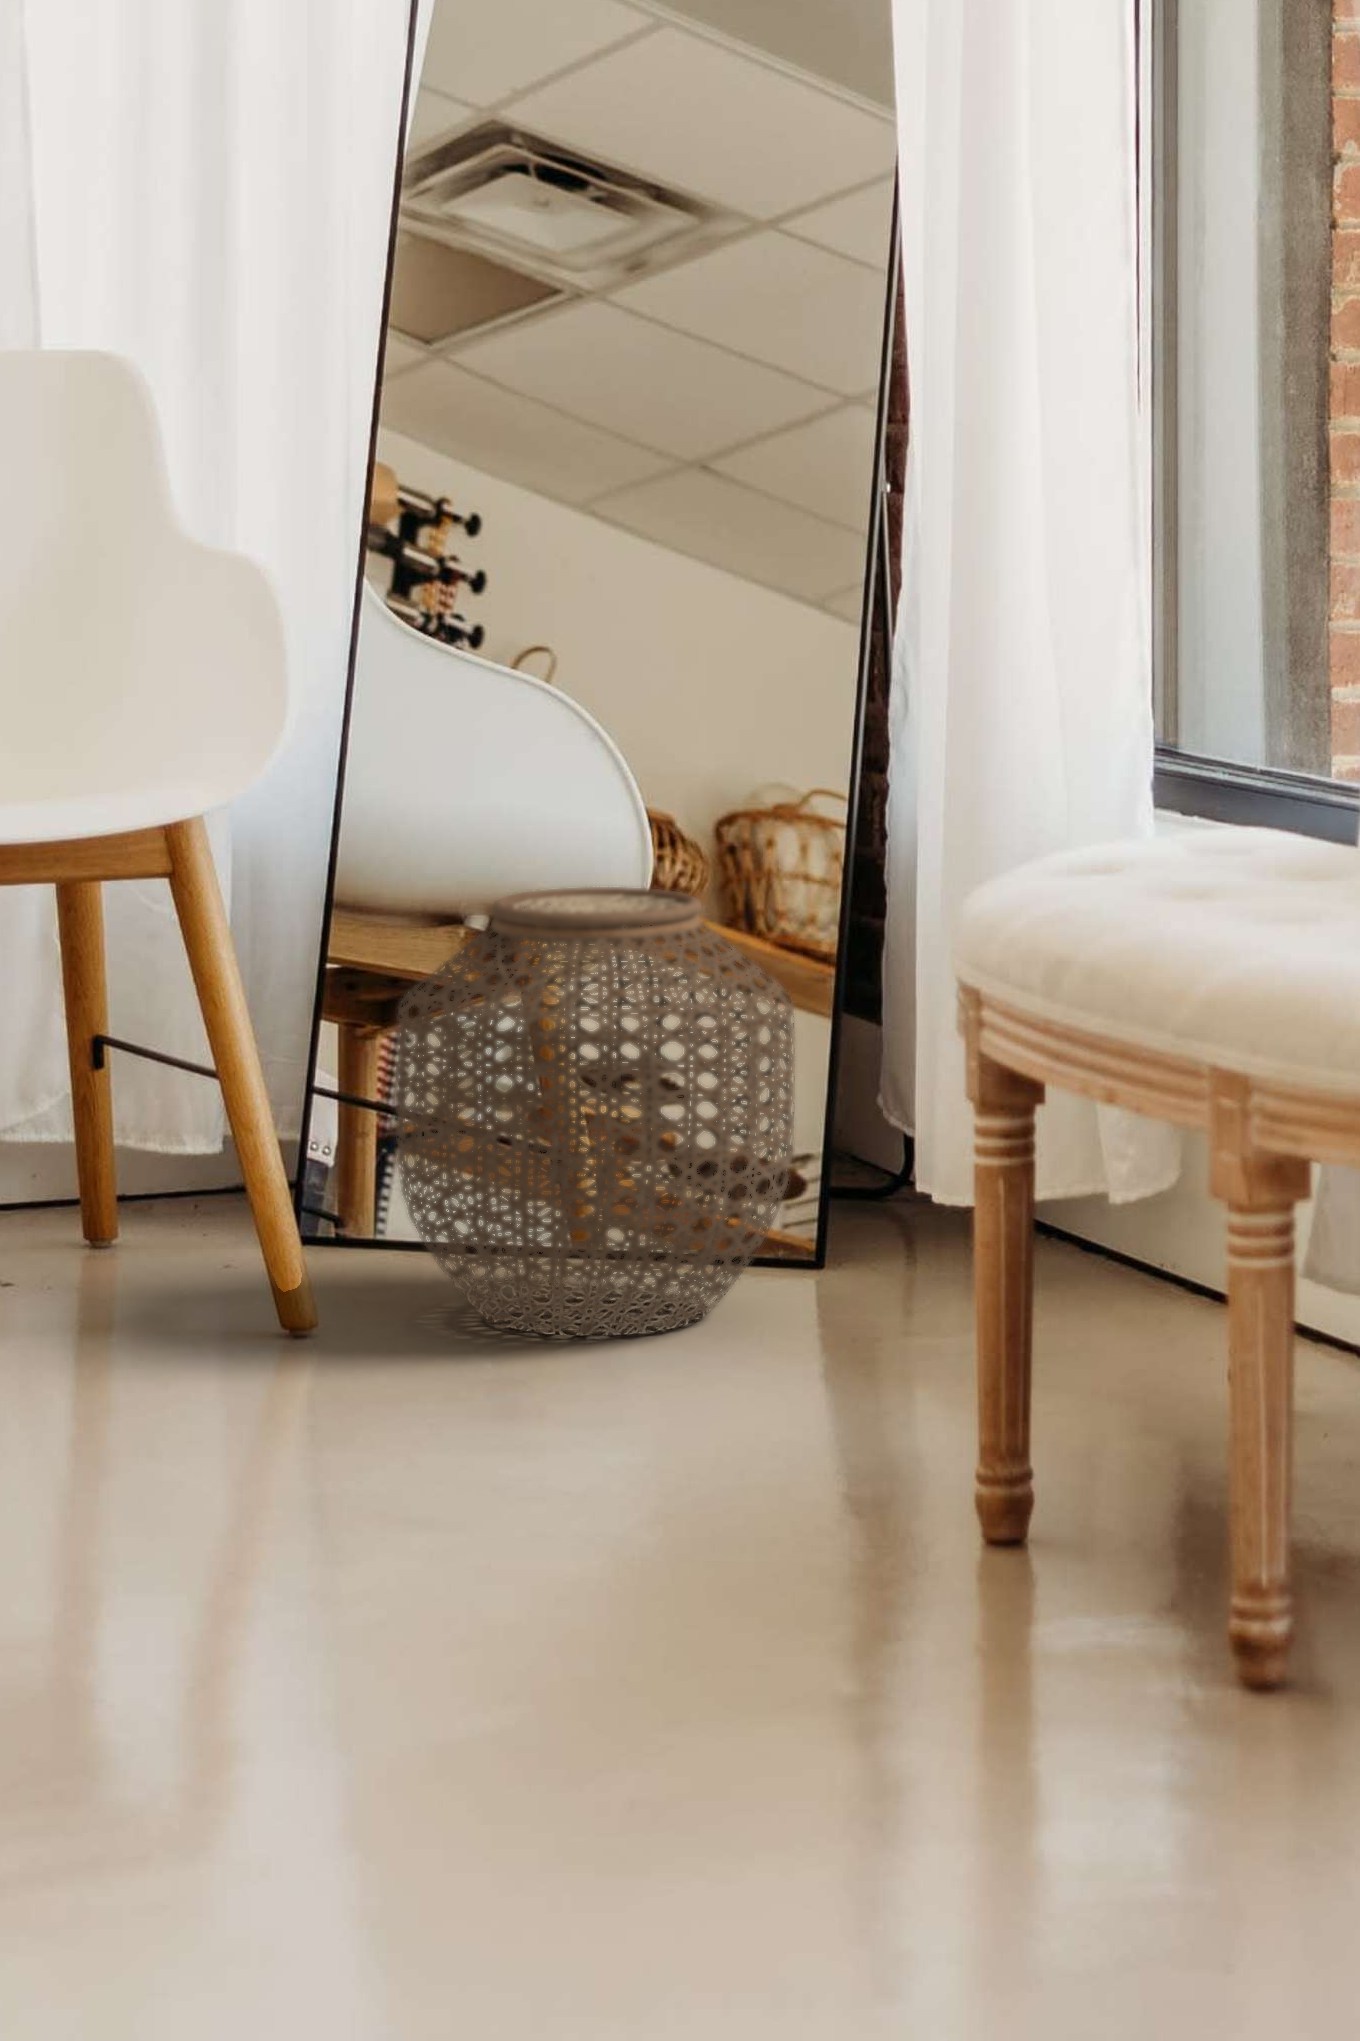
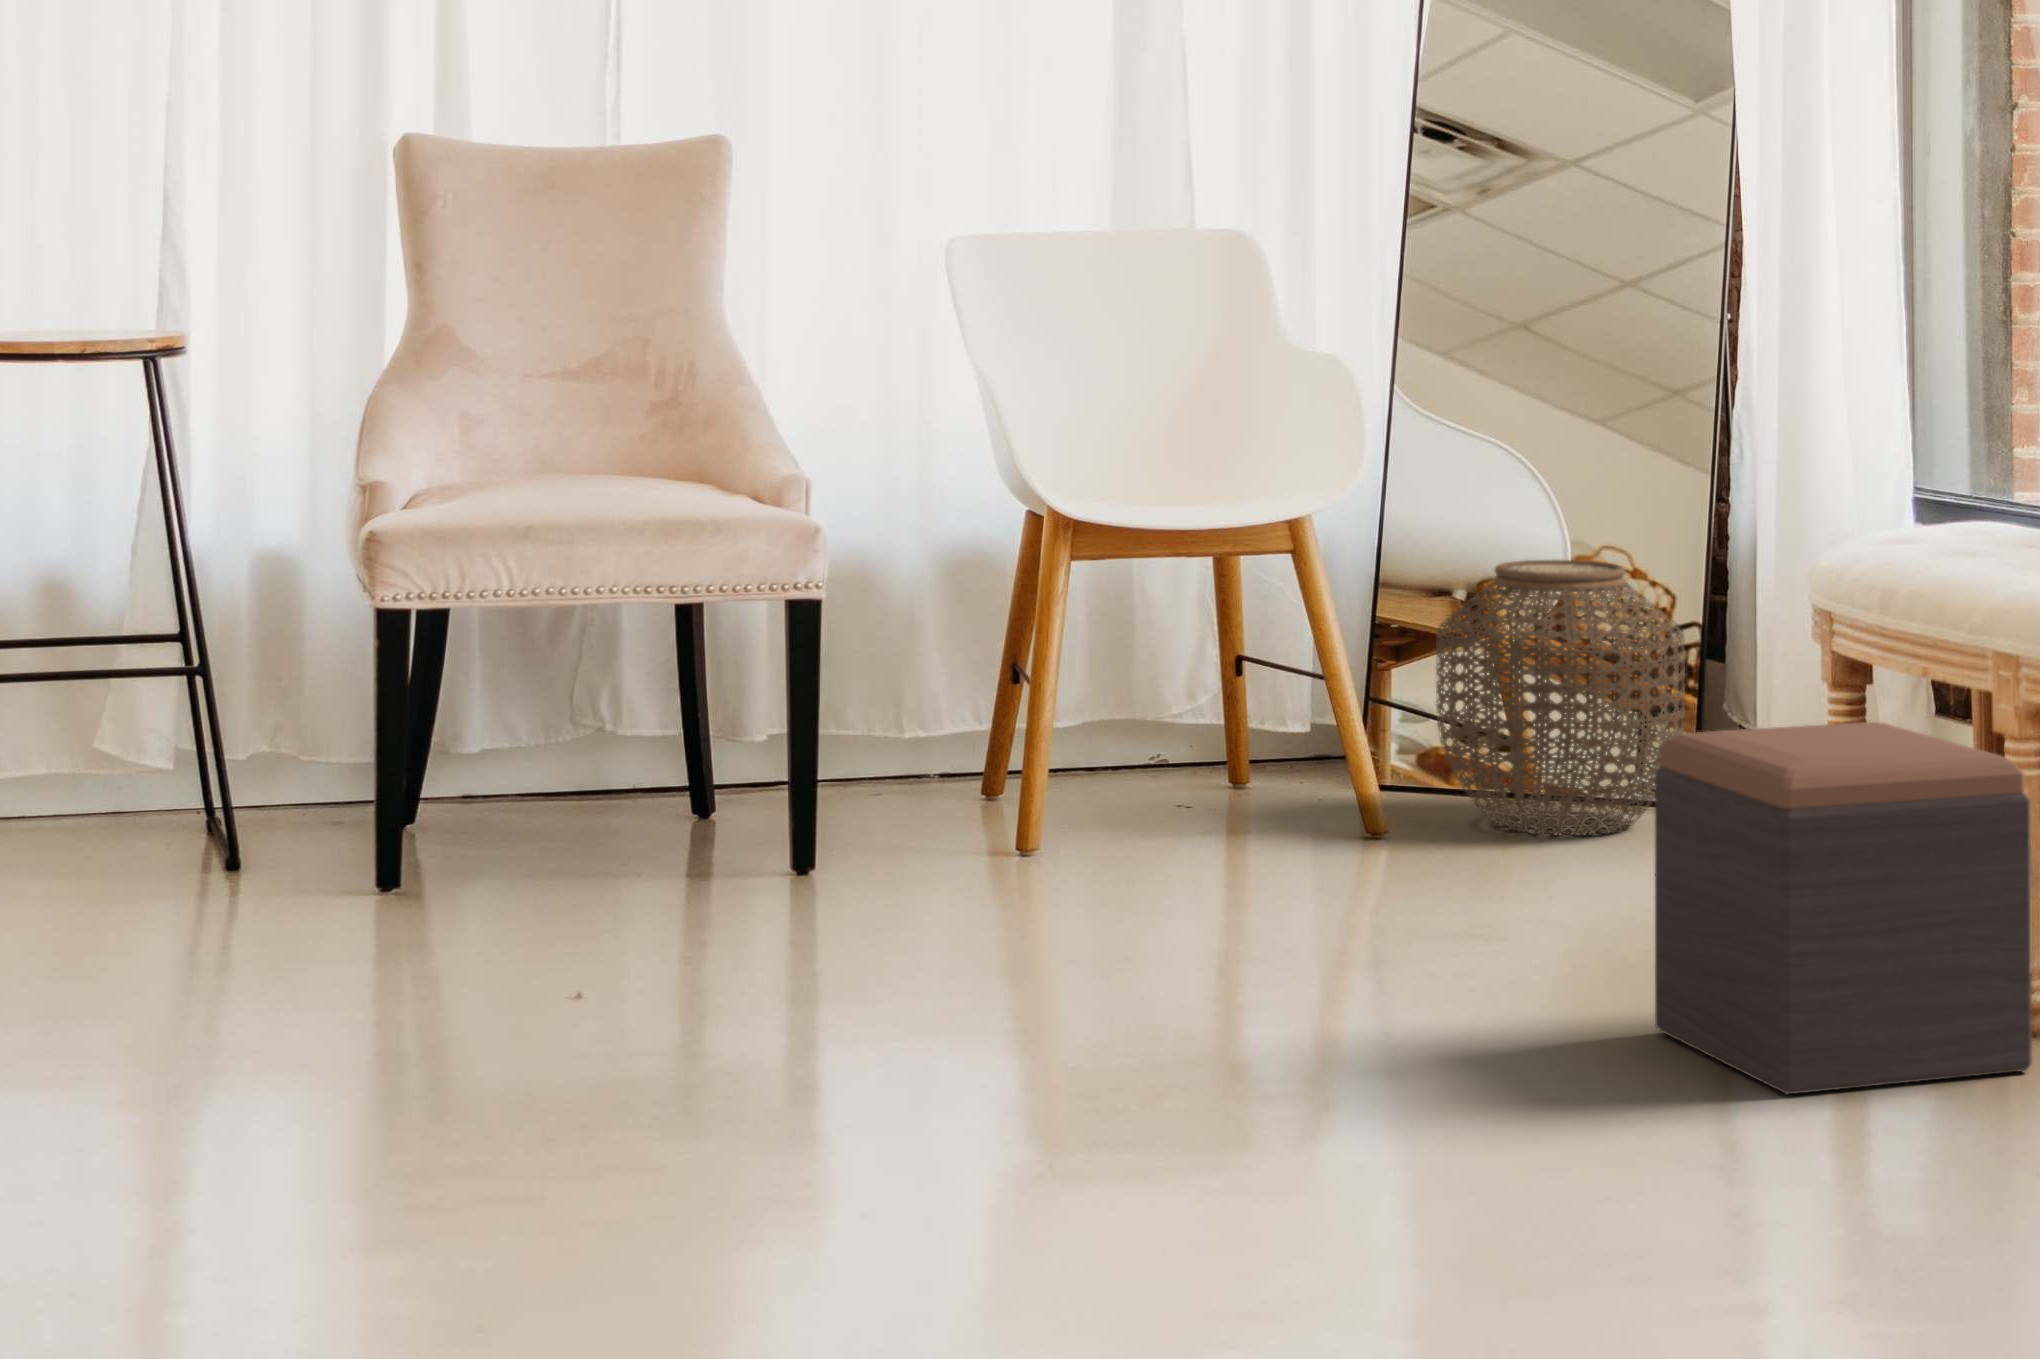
footstool: none [654,1189,1257,1838] -> present [1655,722,2032,1094]

